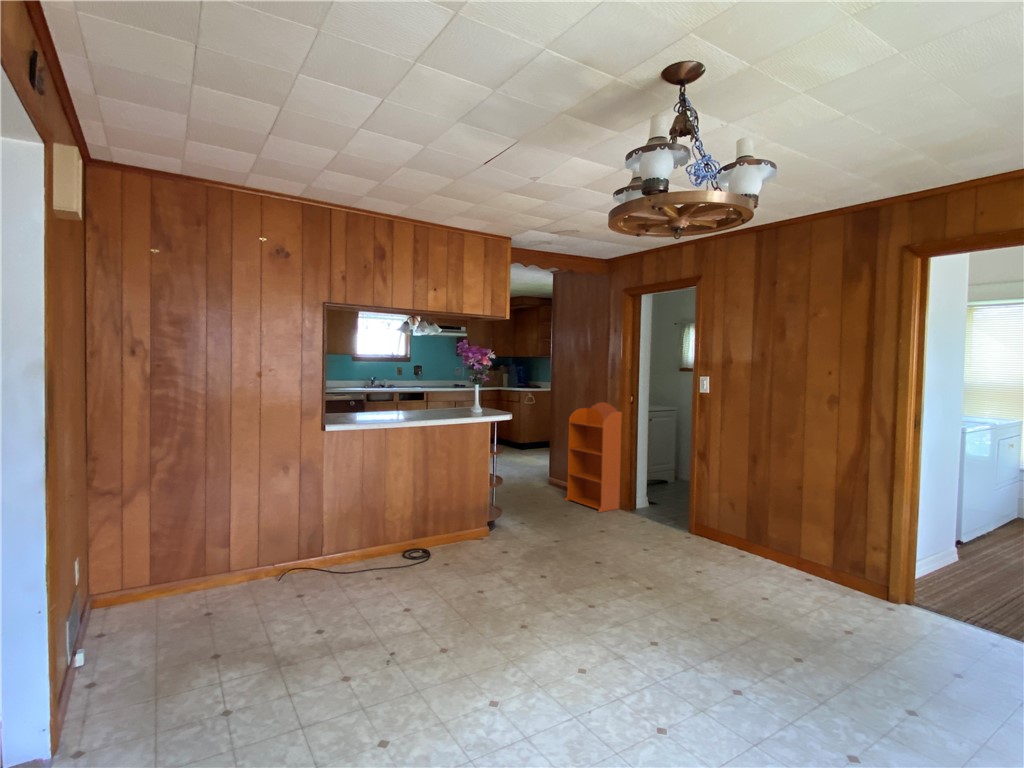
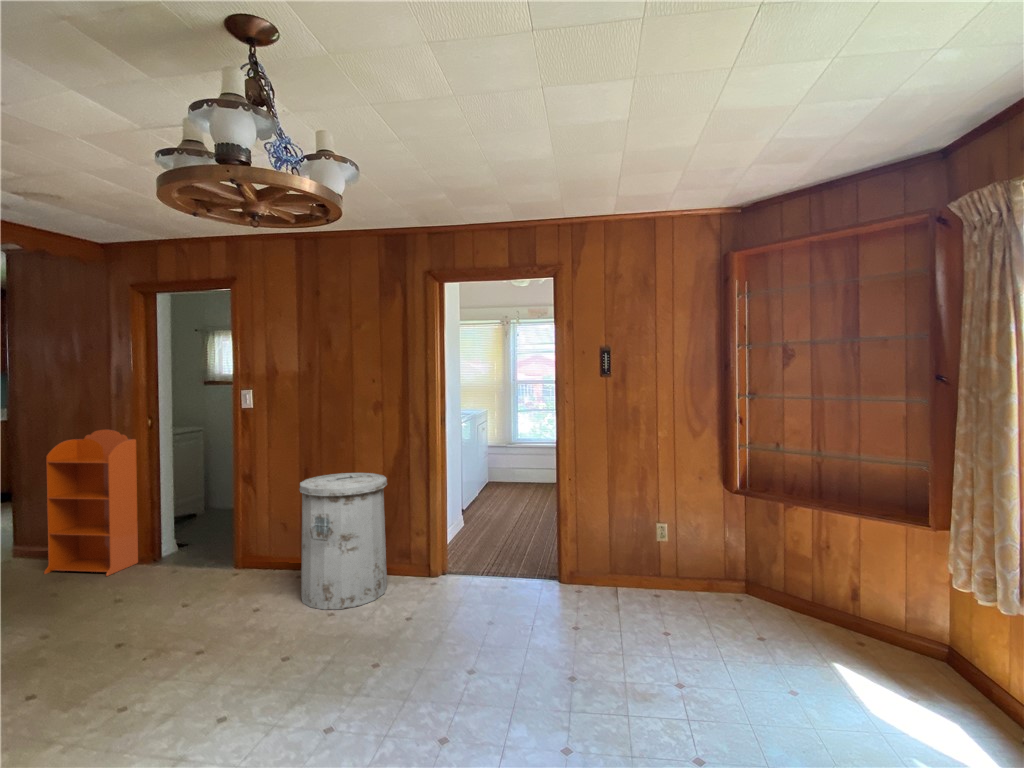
trash can: none [737,463,835,601] -> present [299,473,387,610]

